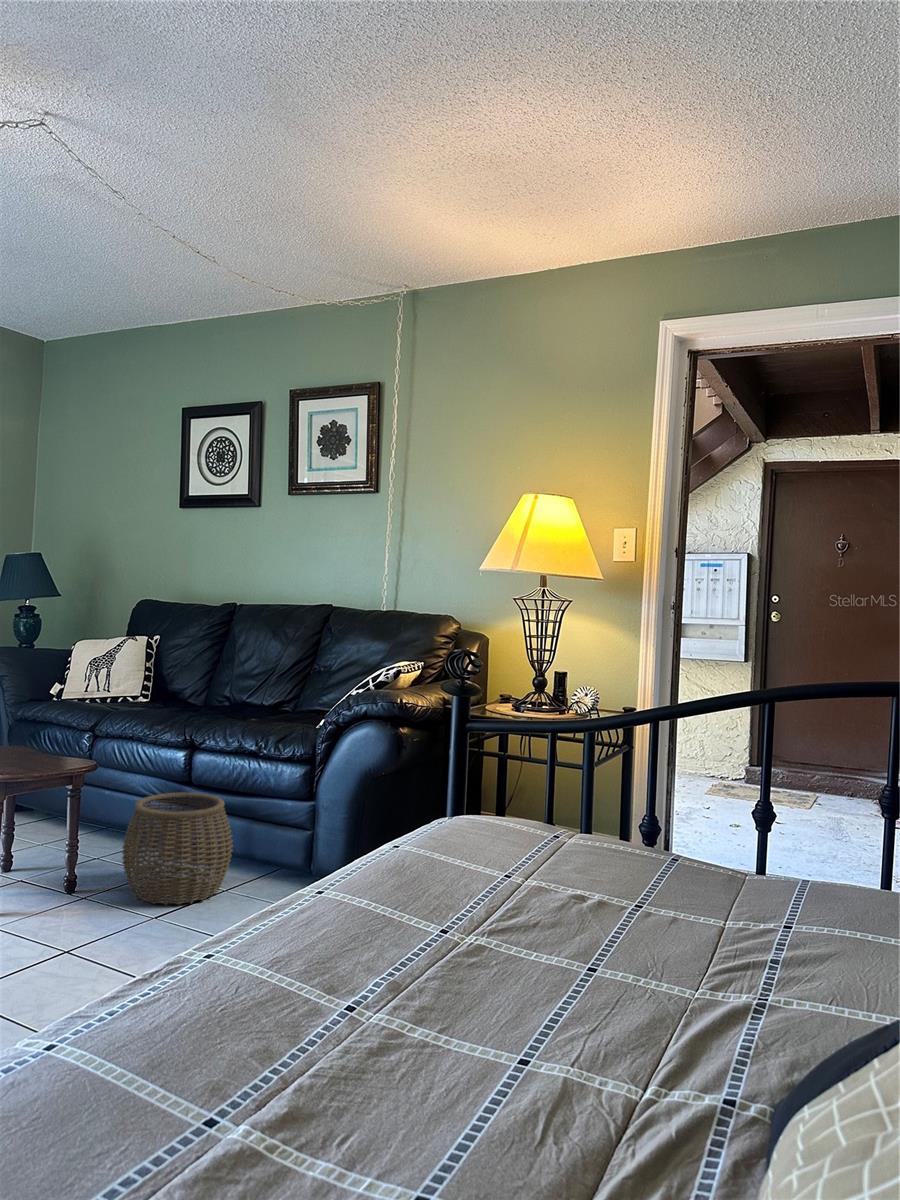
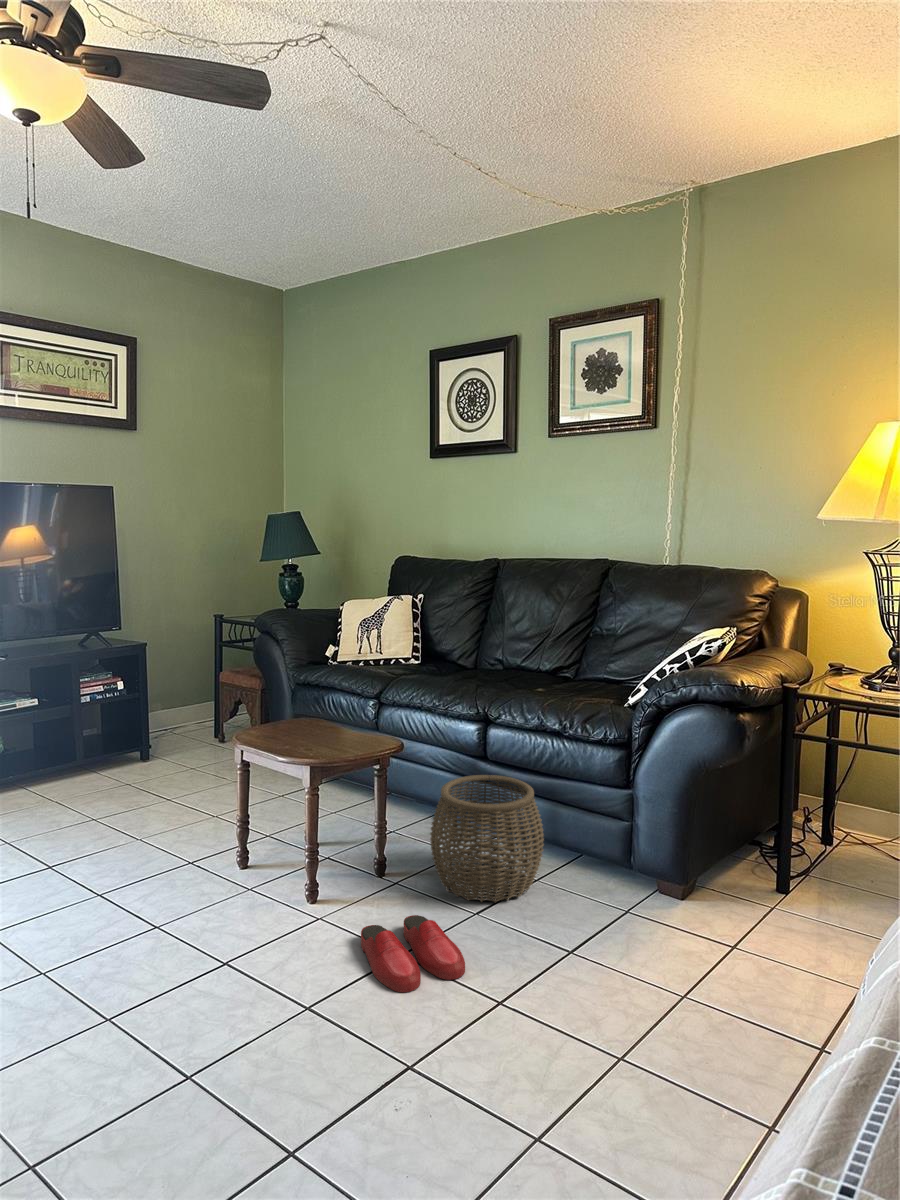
slippers: none [35,912,131,968] -> present [361,915,465,992]

